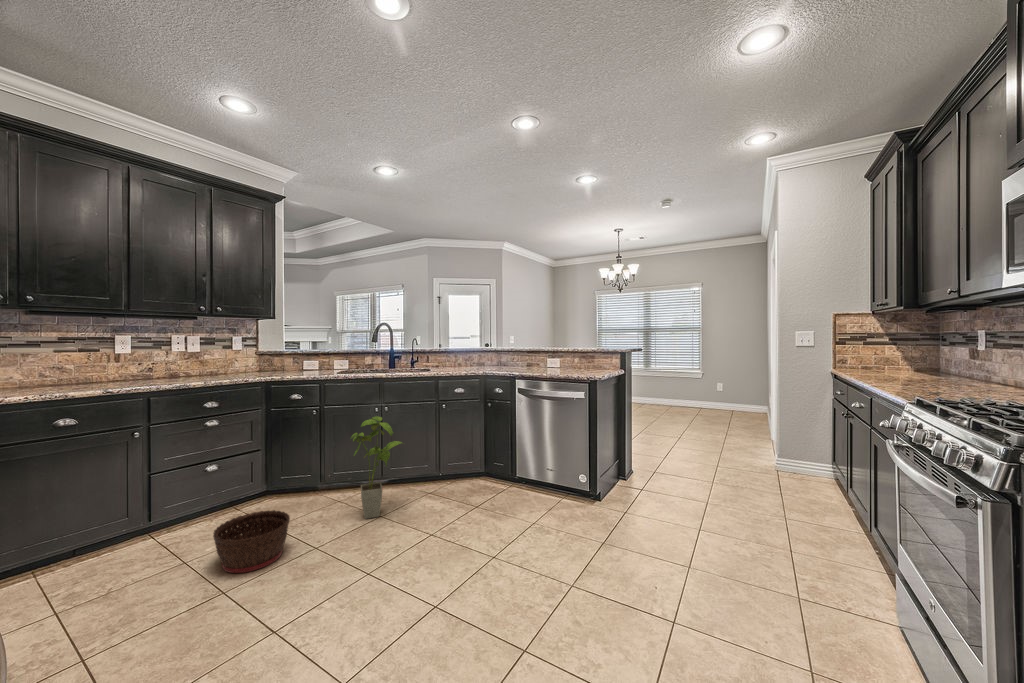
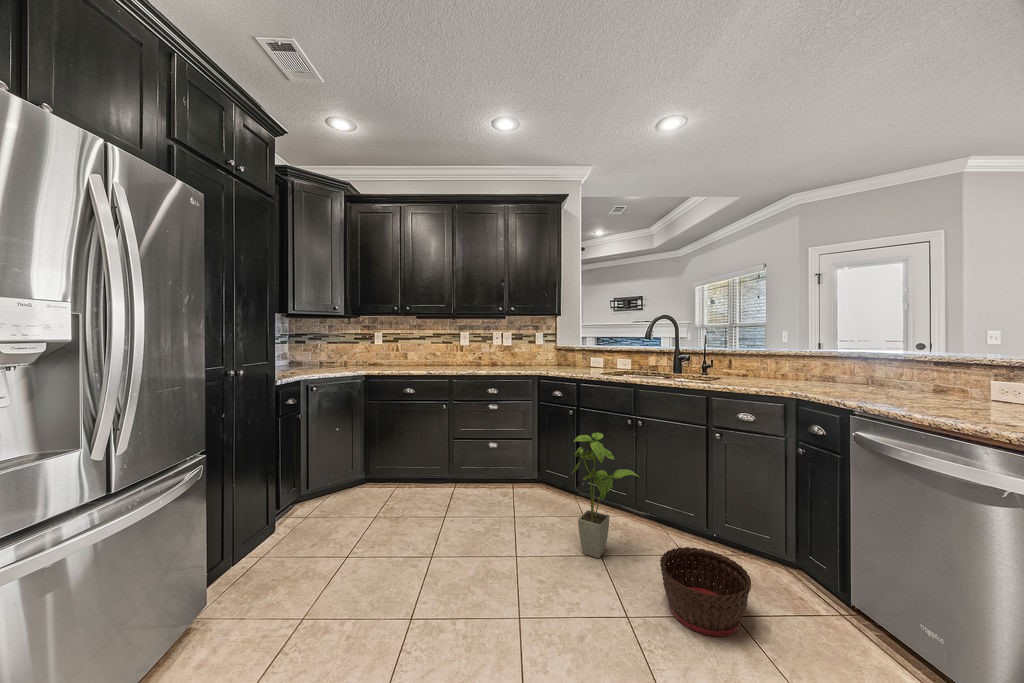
basket: present [213,510,290,573] -> present [660,547,751,636]

